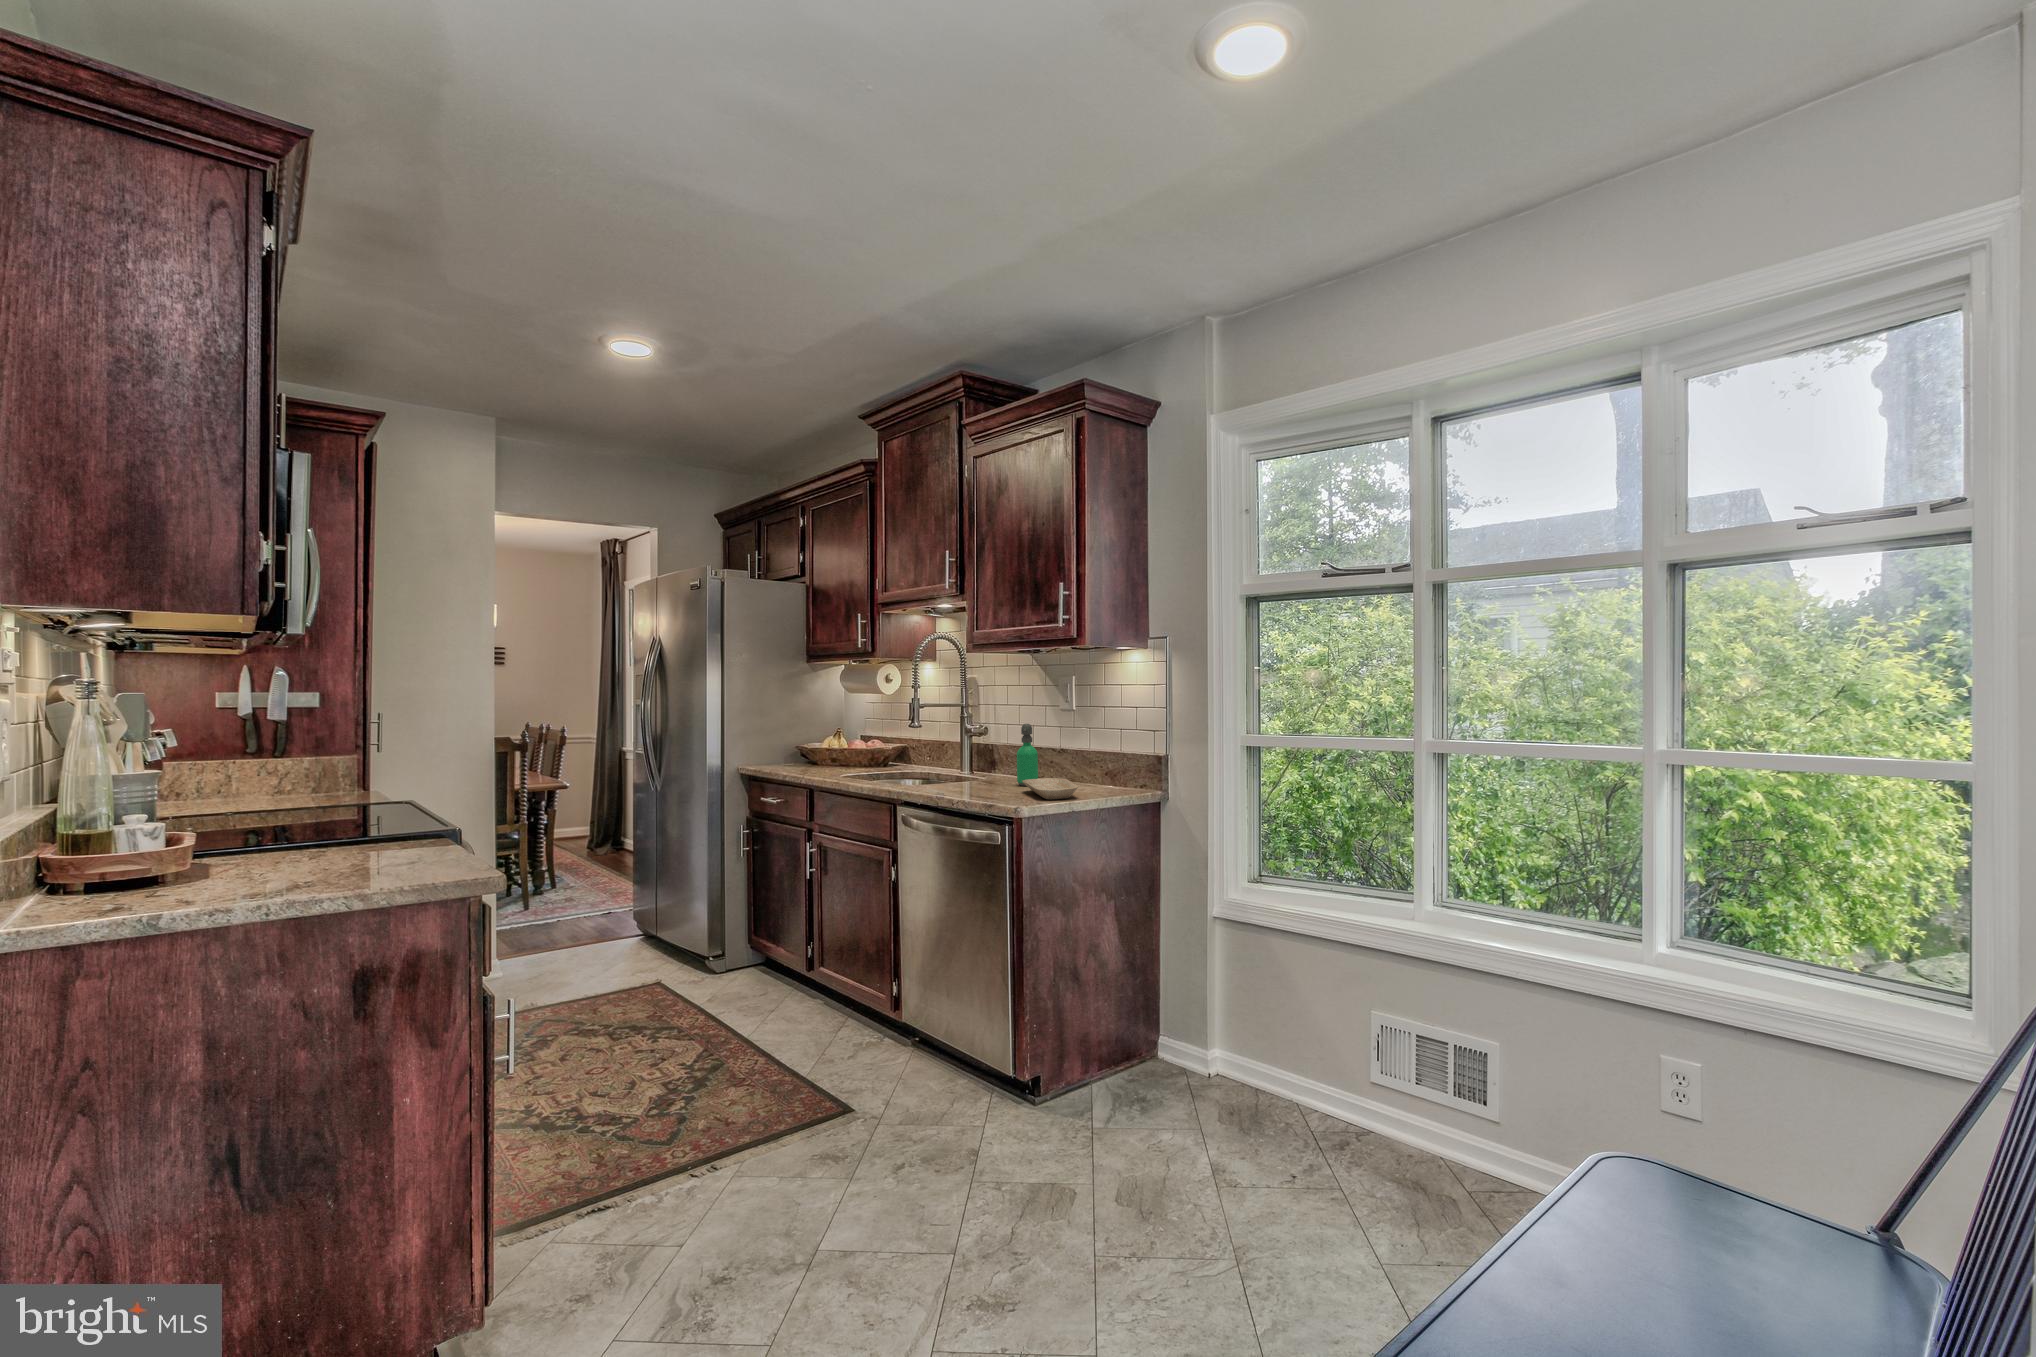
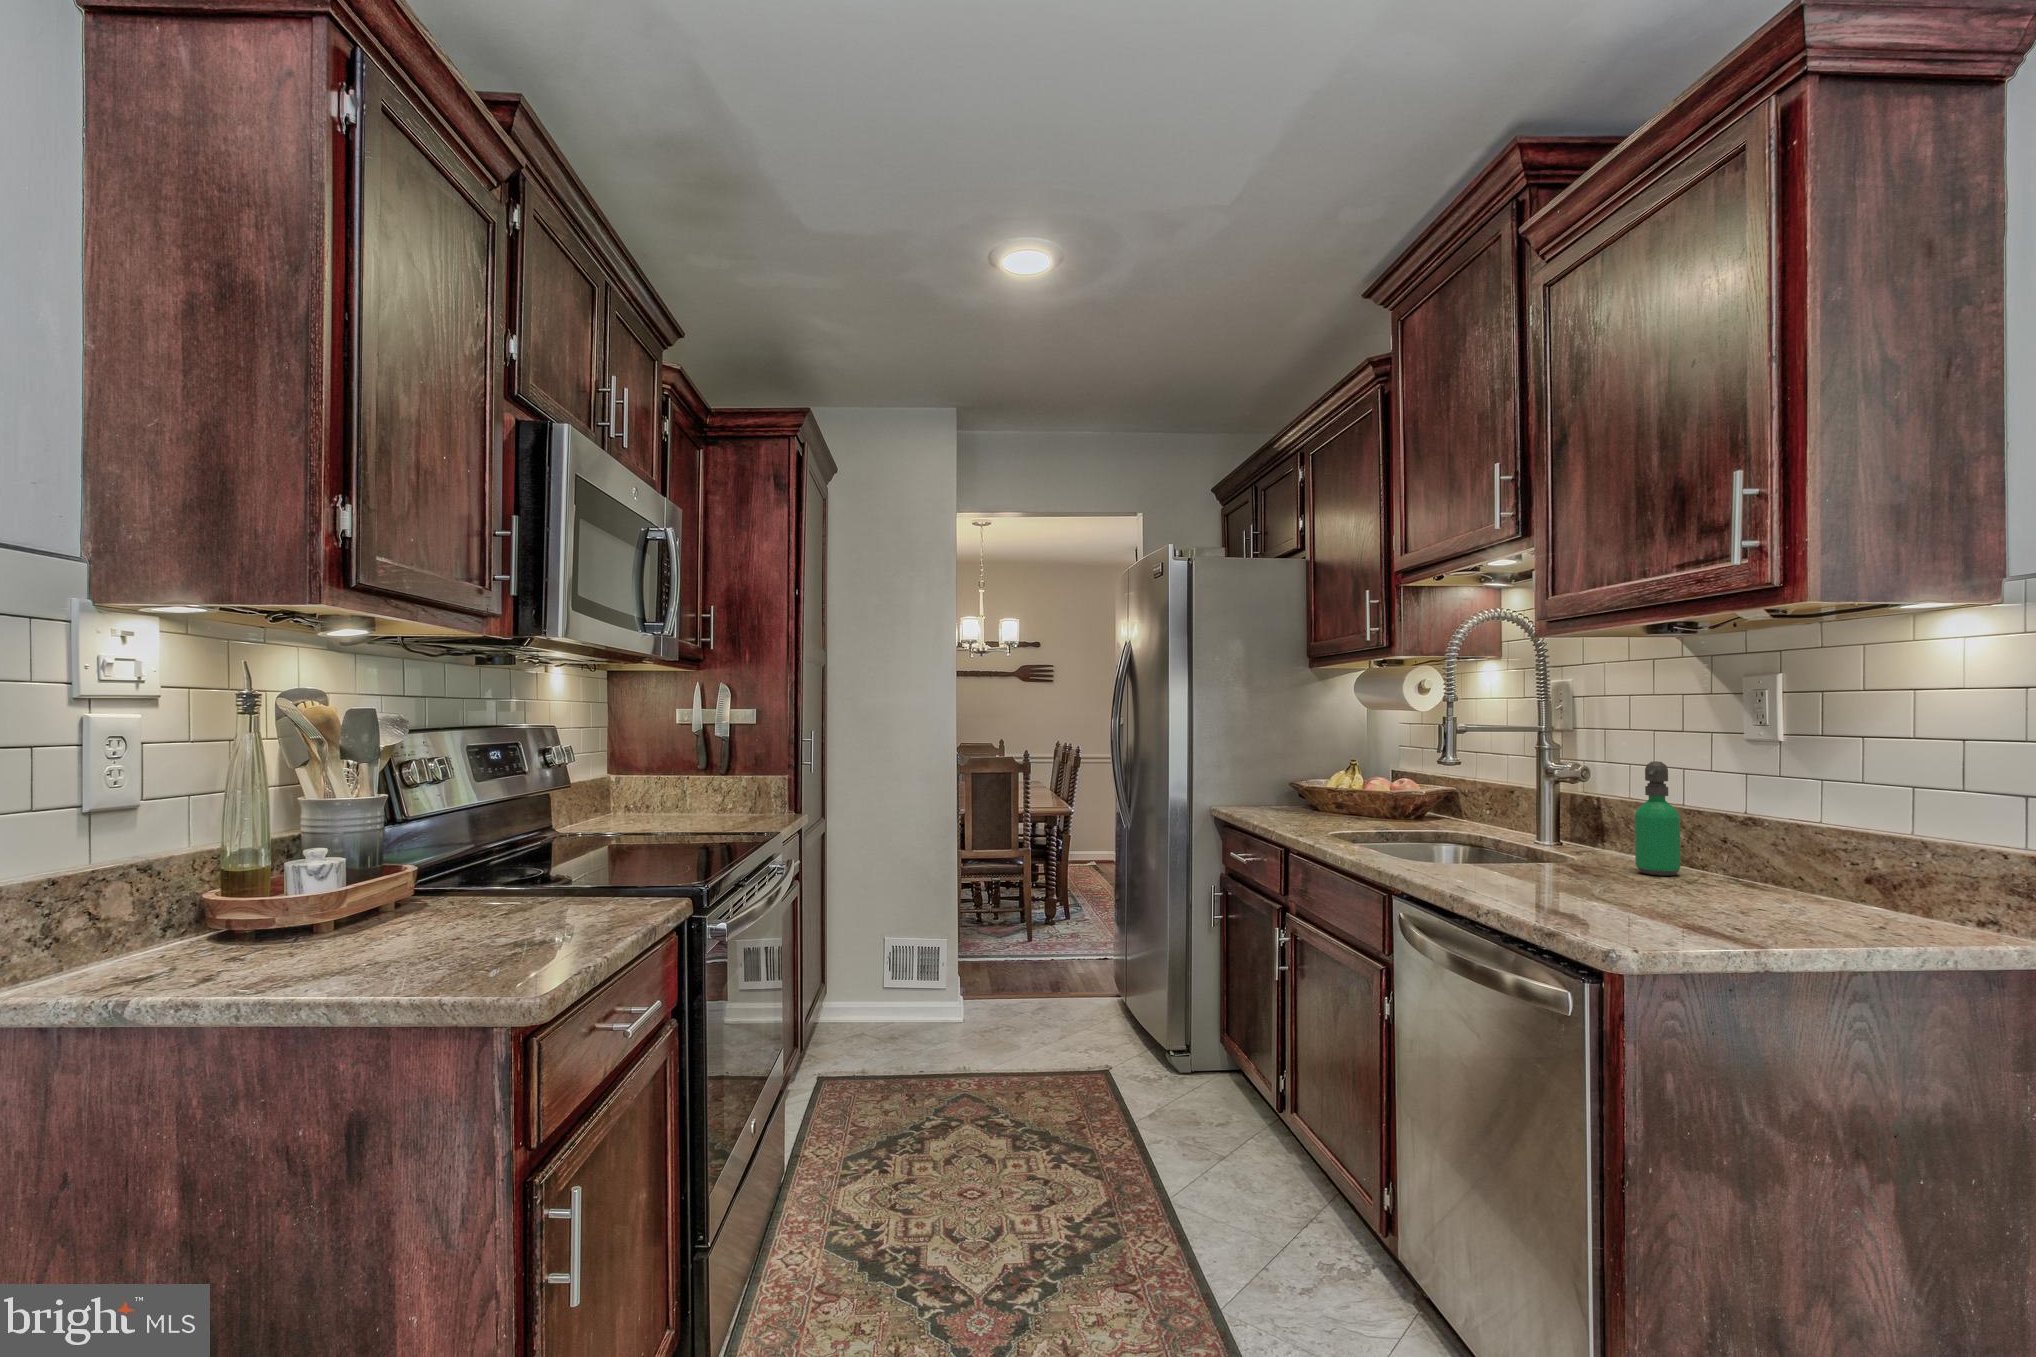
tray: present [1022,778,1078,799] -> none [1642,865,1773,915]

